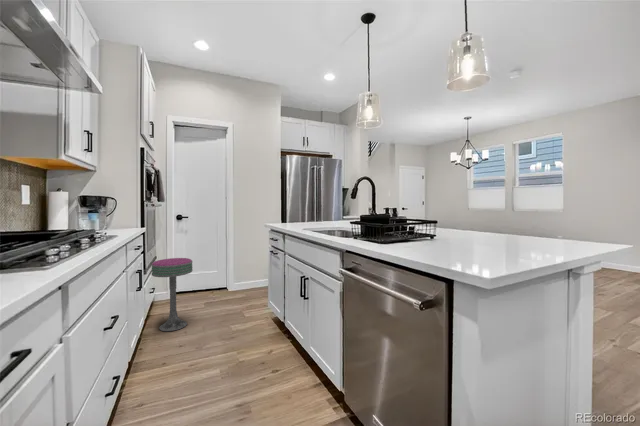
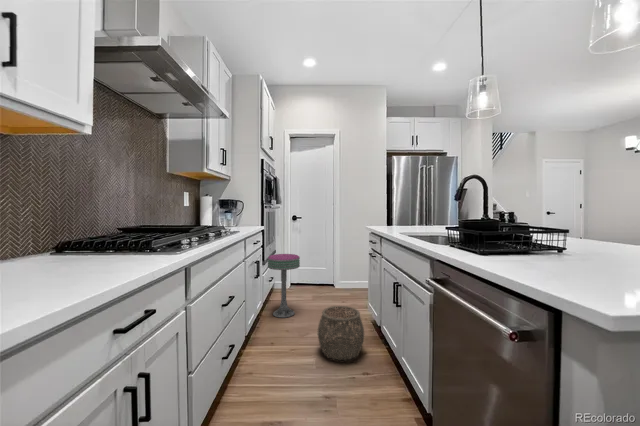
woven basket: none [221,307,271,364] -> present [318,306,364,360]

